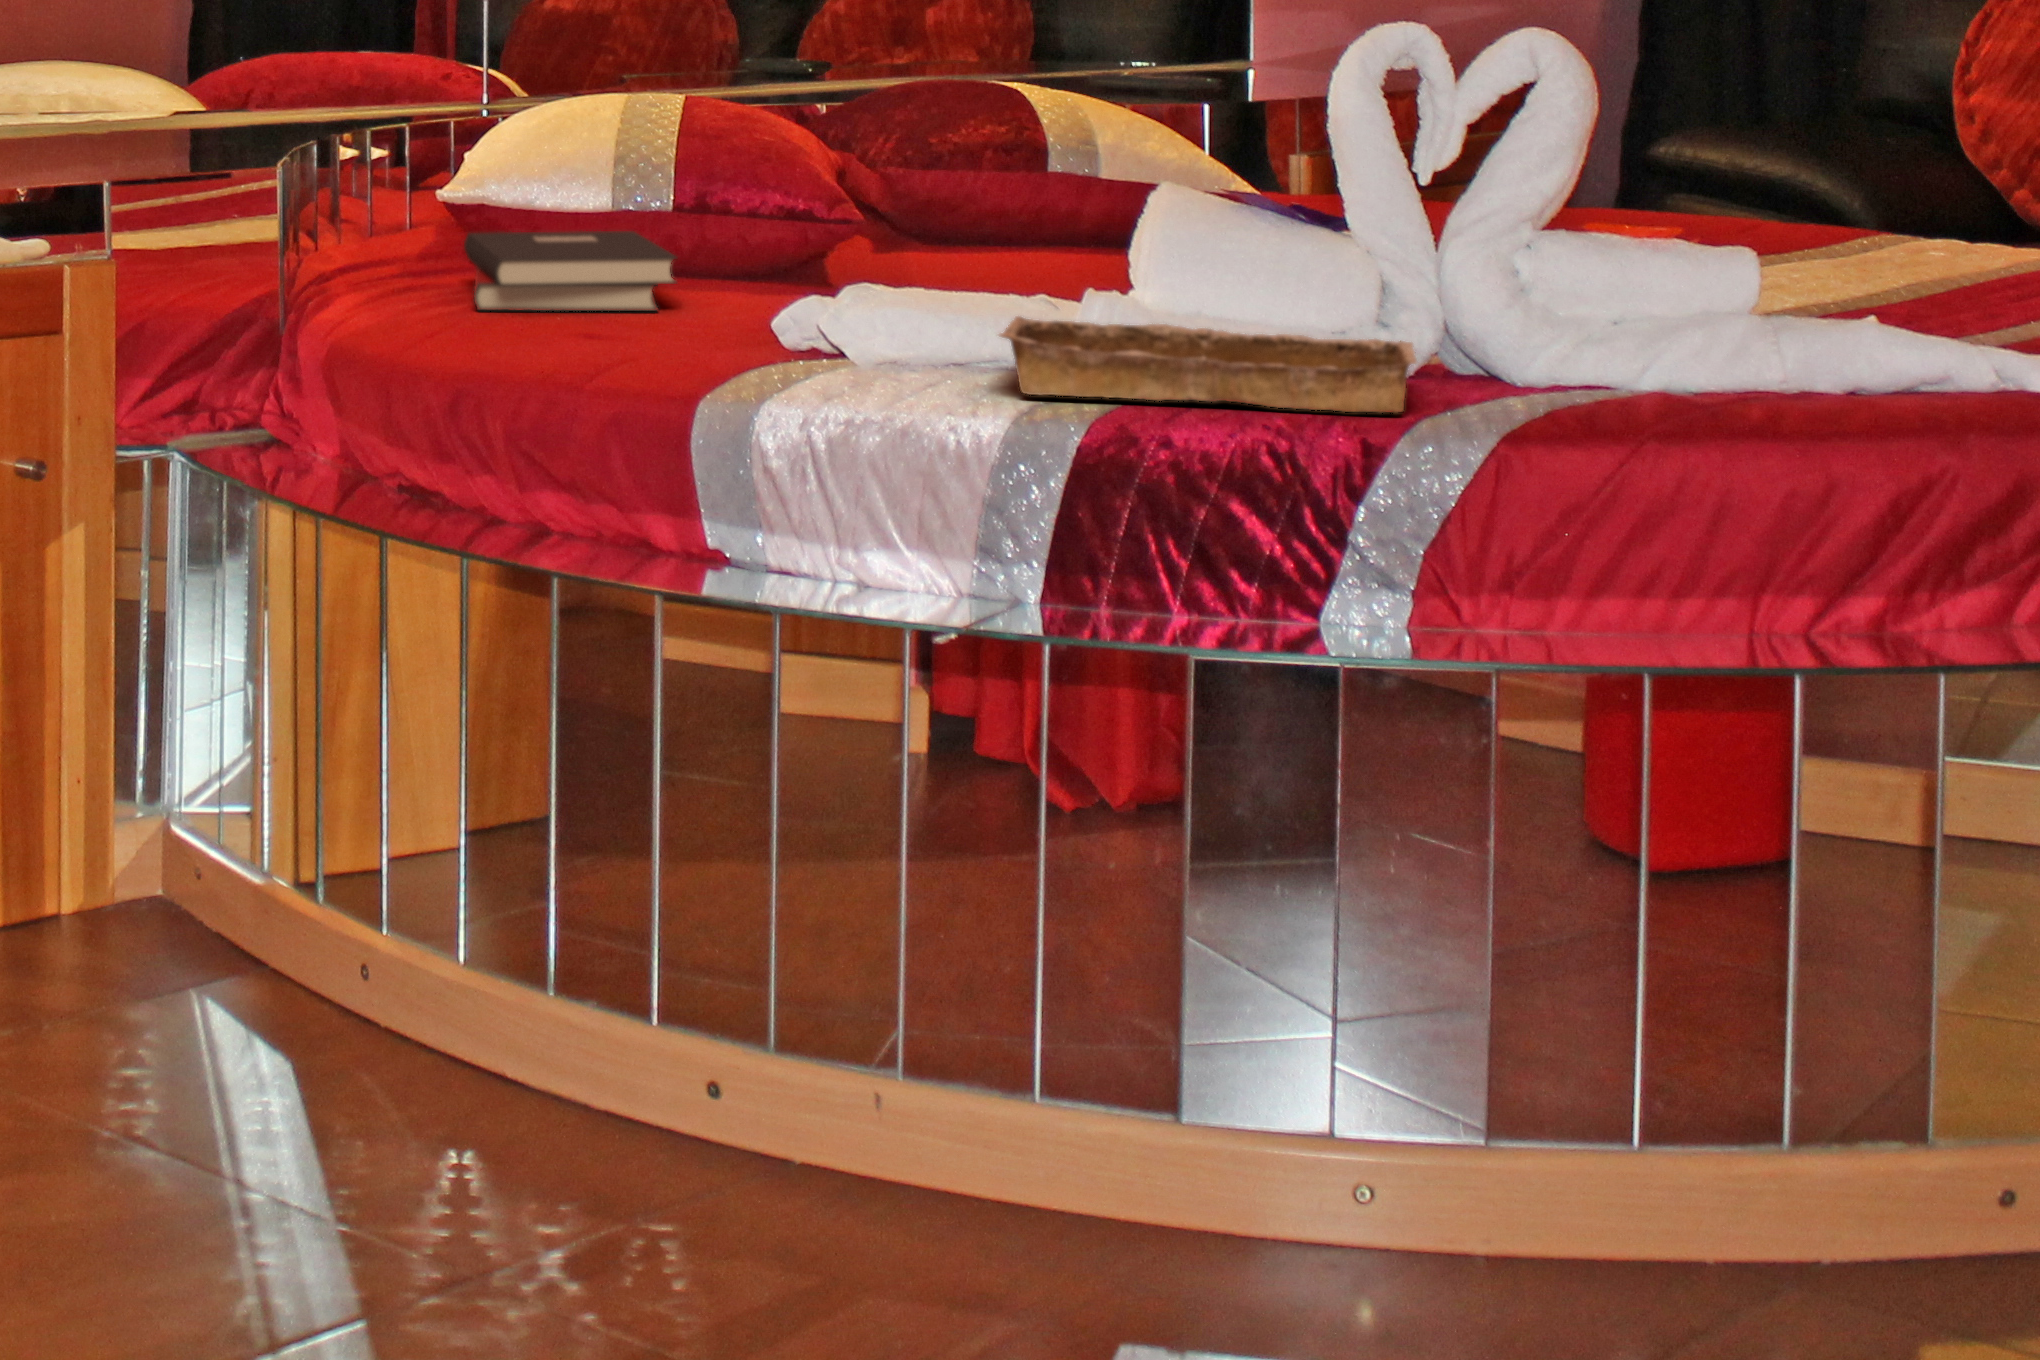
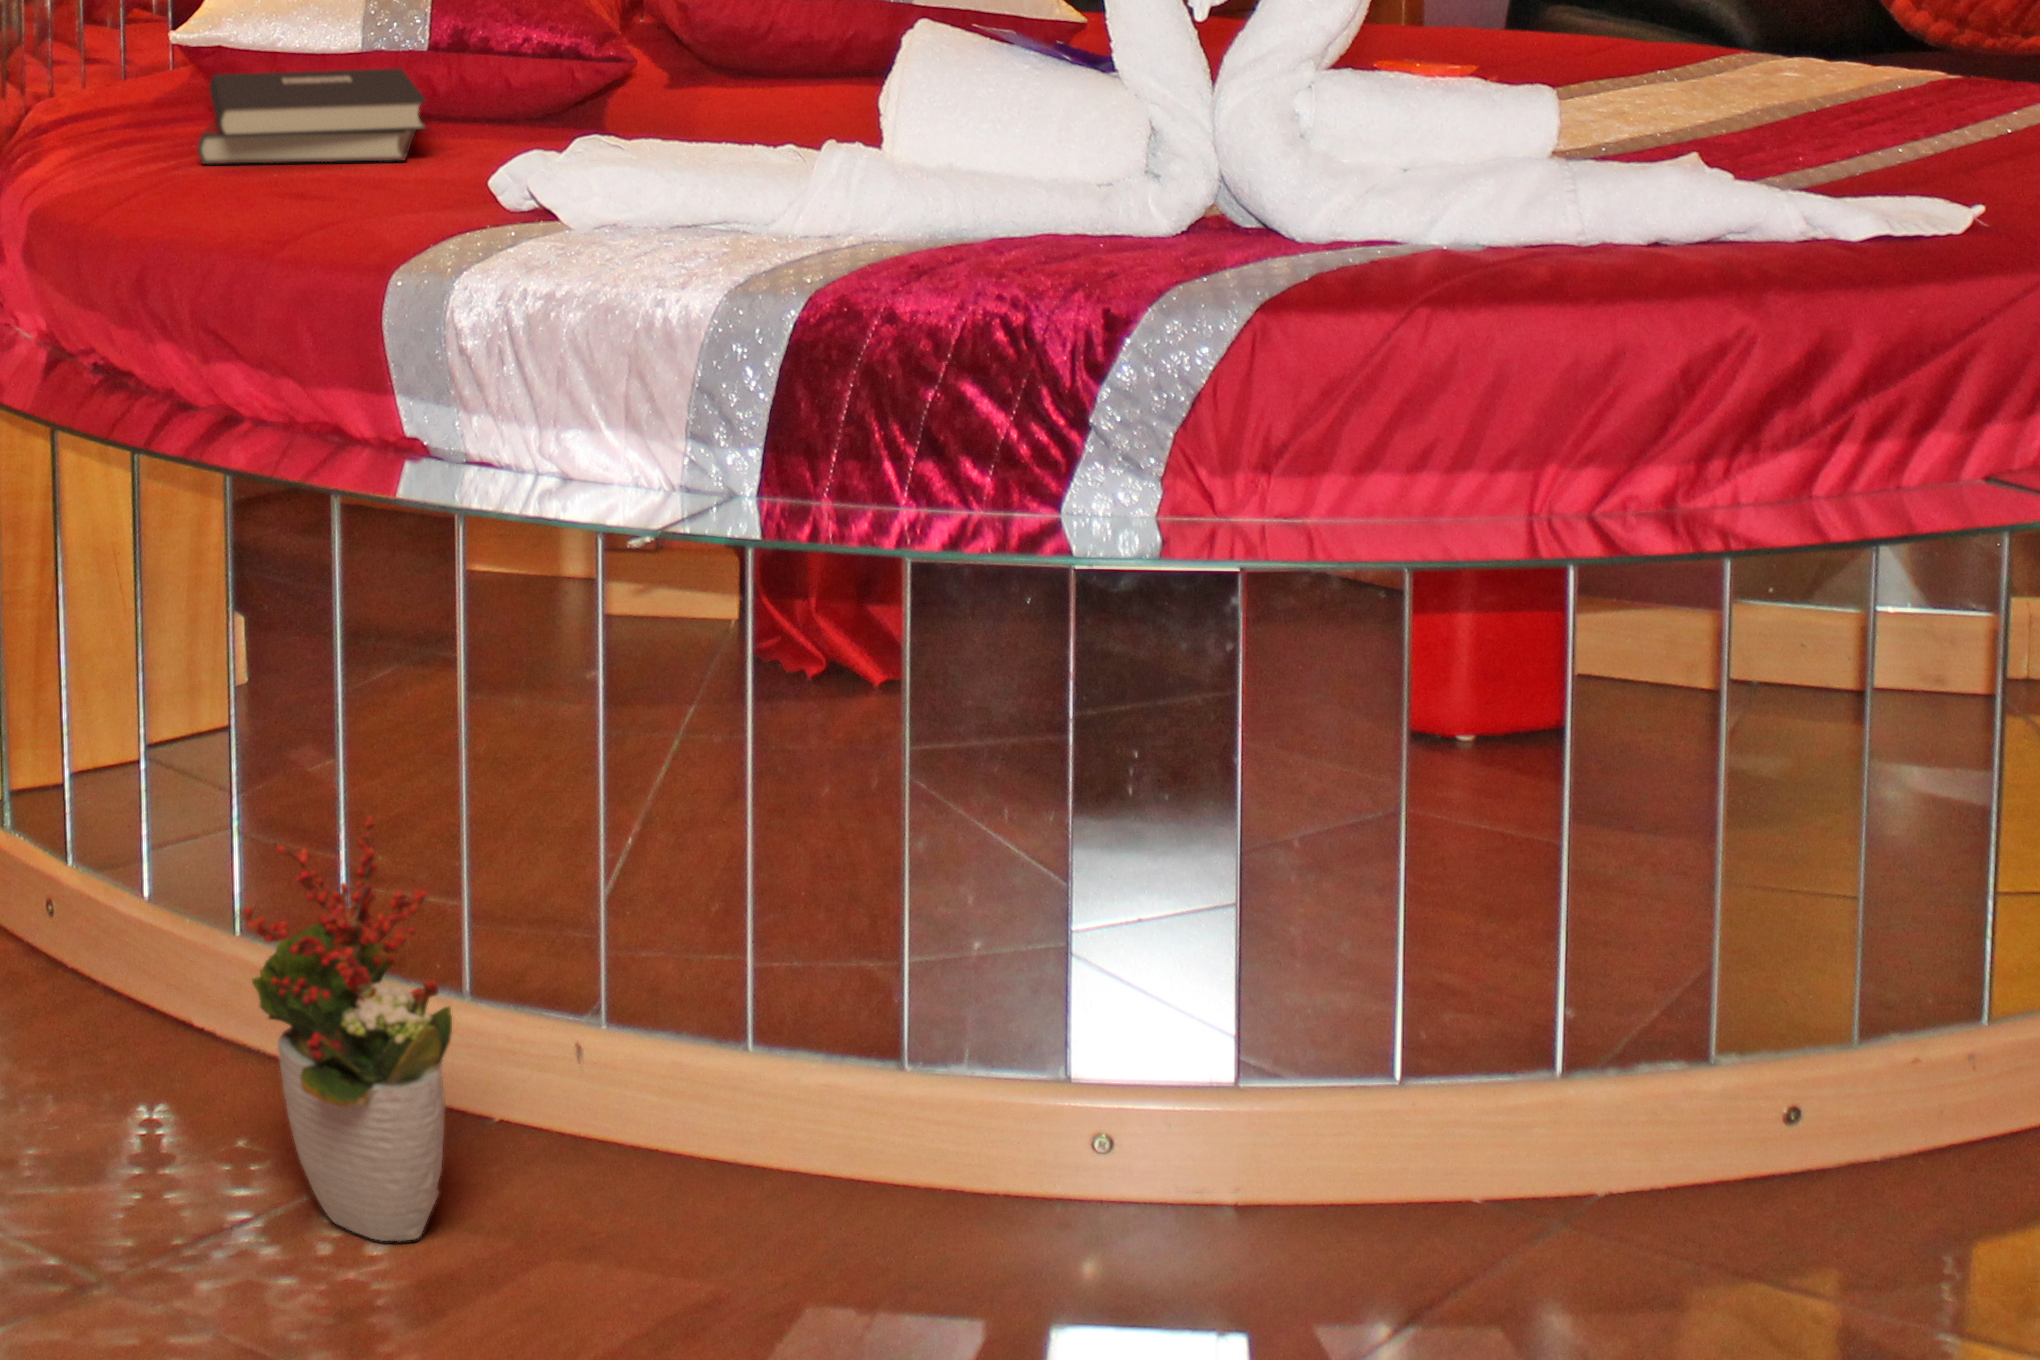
tray: present [1000,316,1416,413] -> none [718,166,1191,272]
decorative plant: none [615,864,797,1236] -> present [241,816,452,1241]

